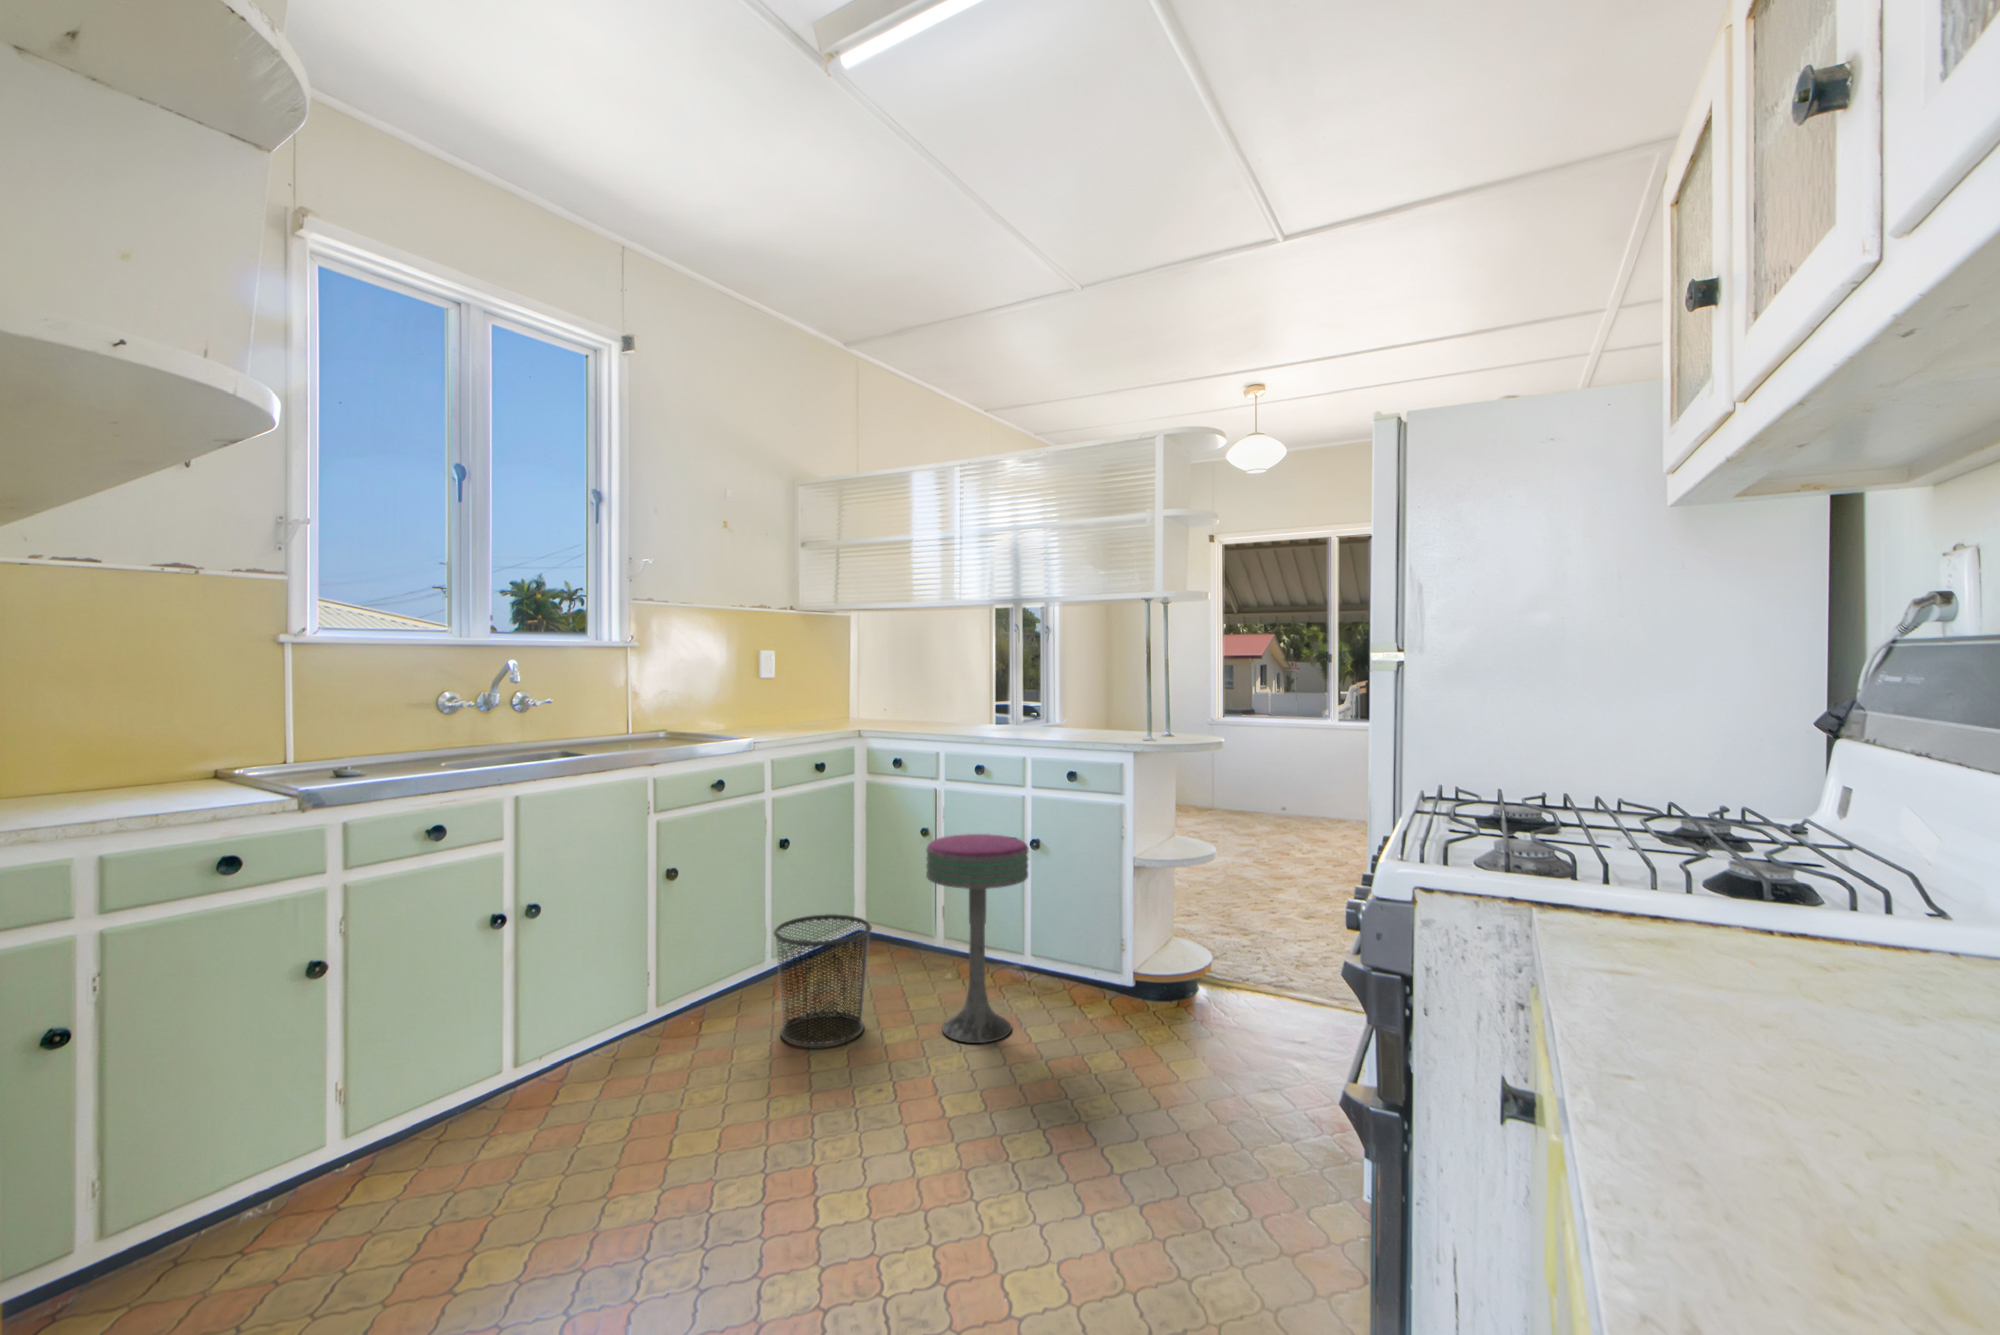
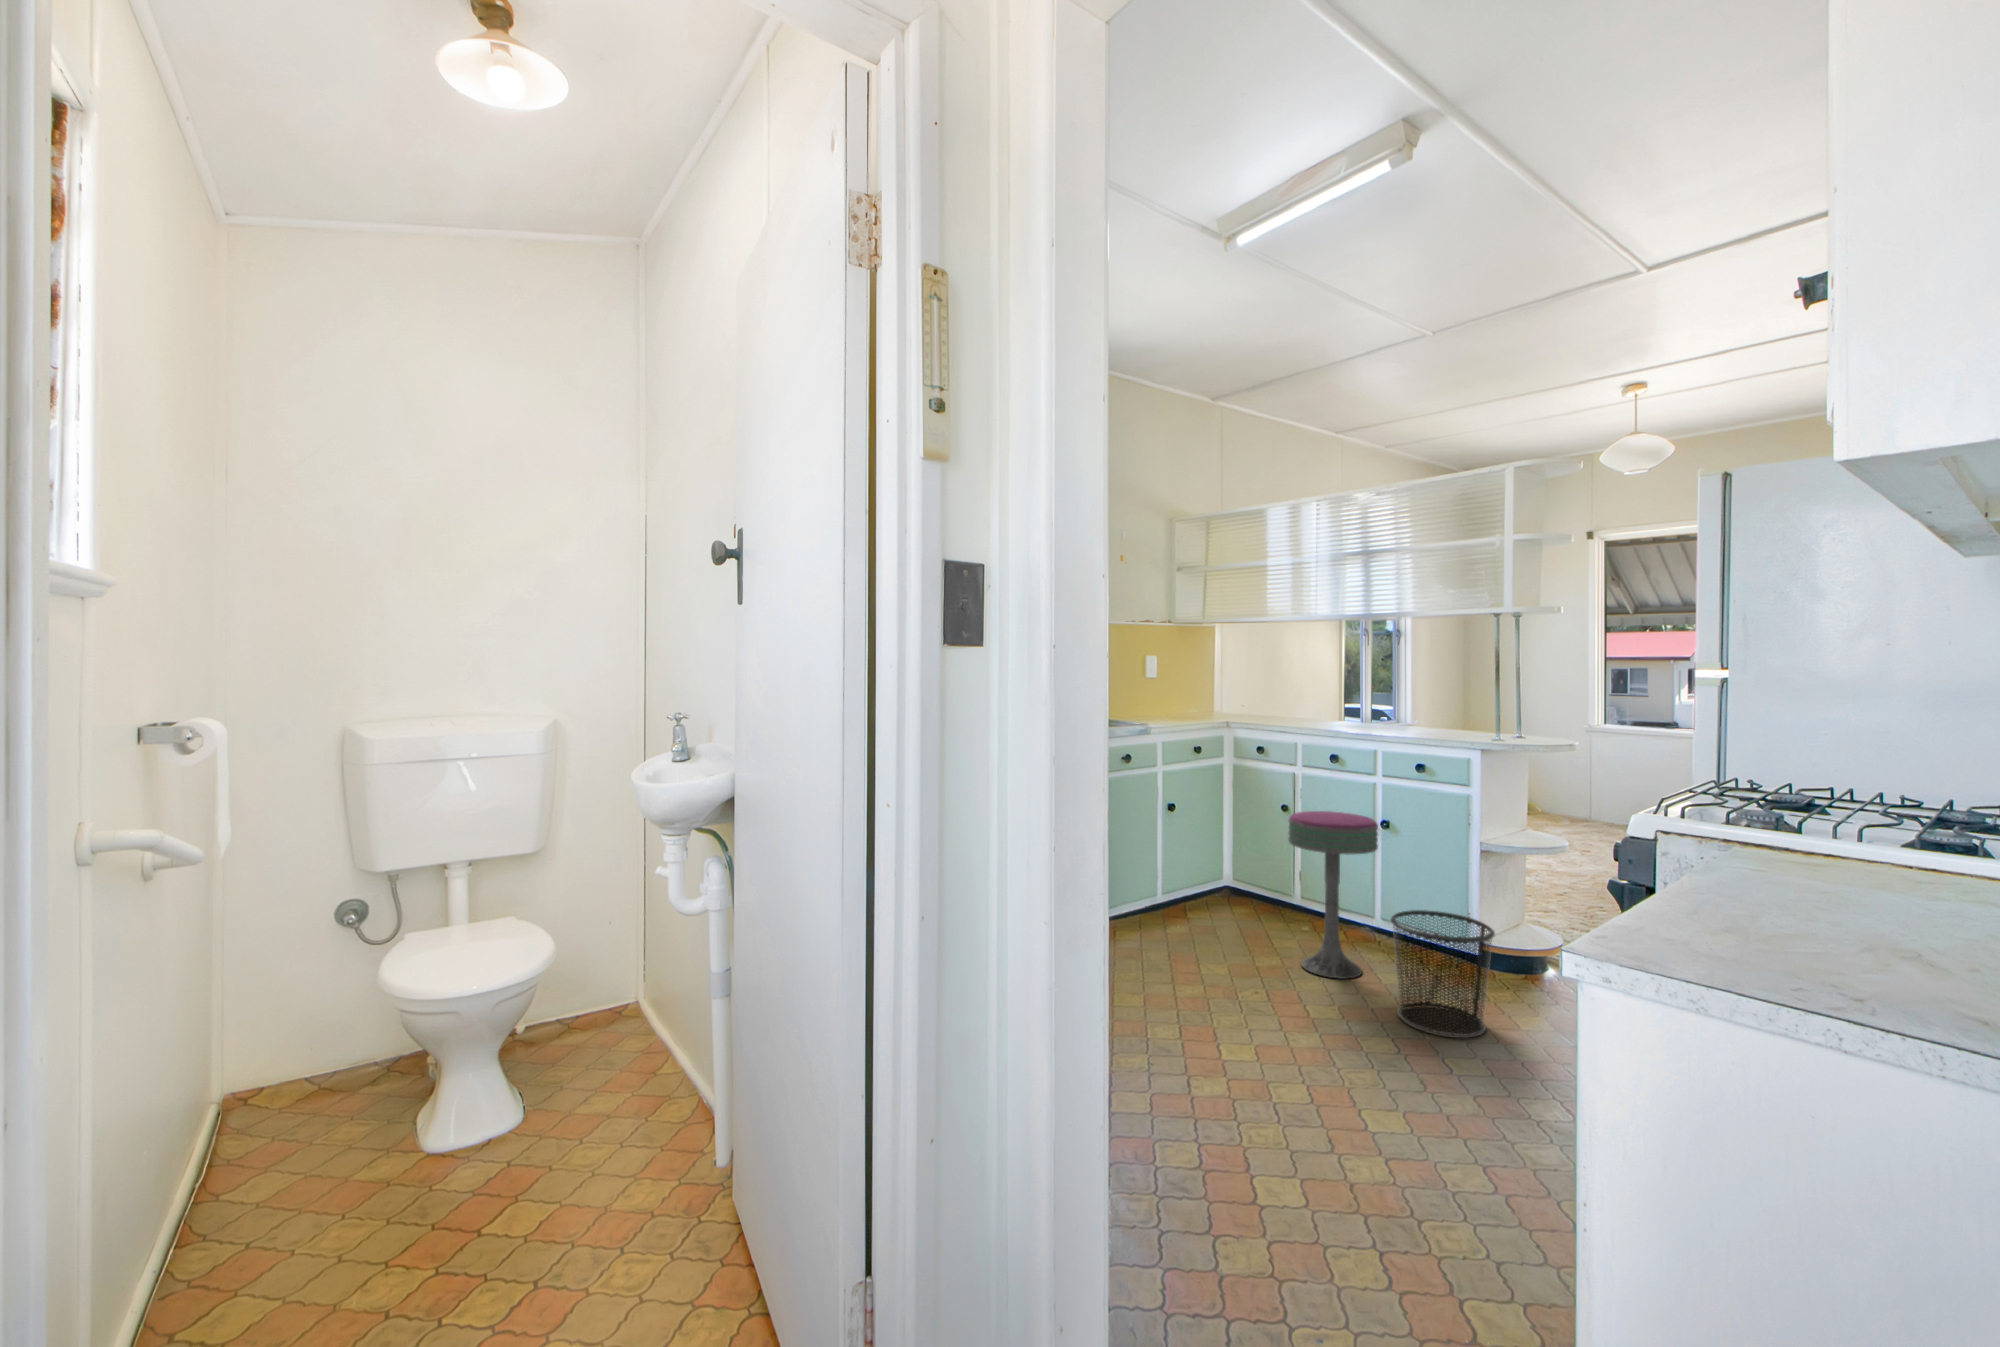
waste bin: present [774,914,872,1047] -> present [1391,910,1495,1038]

